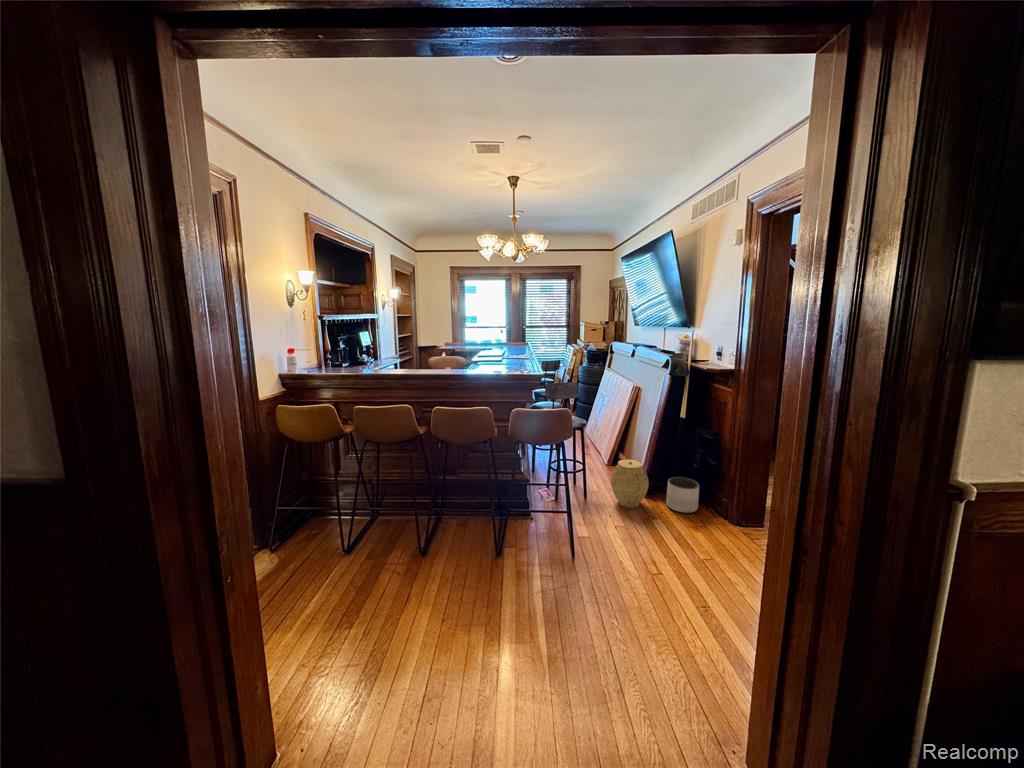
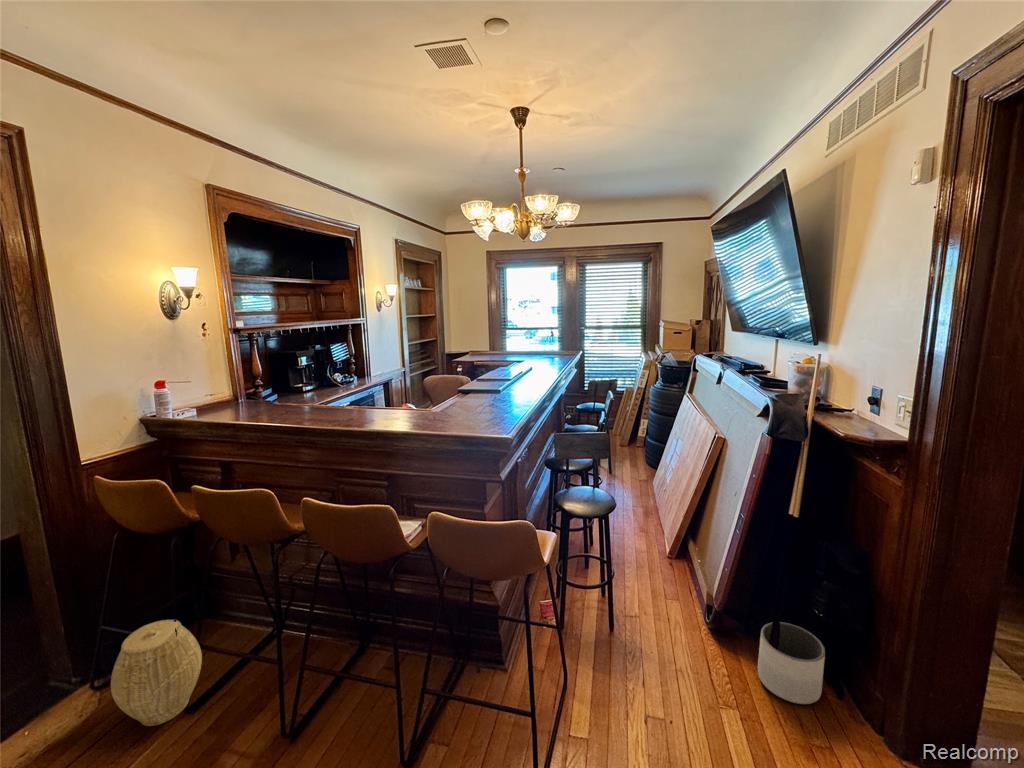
woven basket: present [611,460,649,508] -> present [111,620,202,726]

